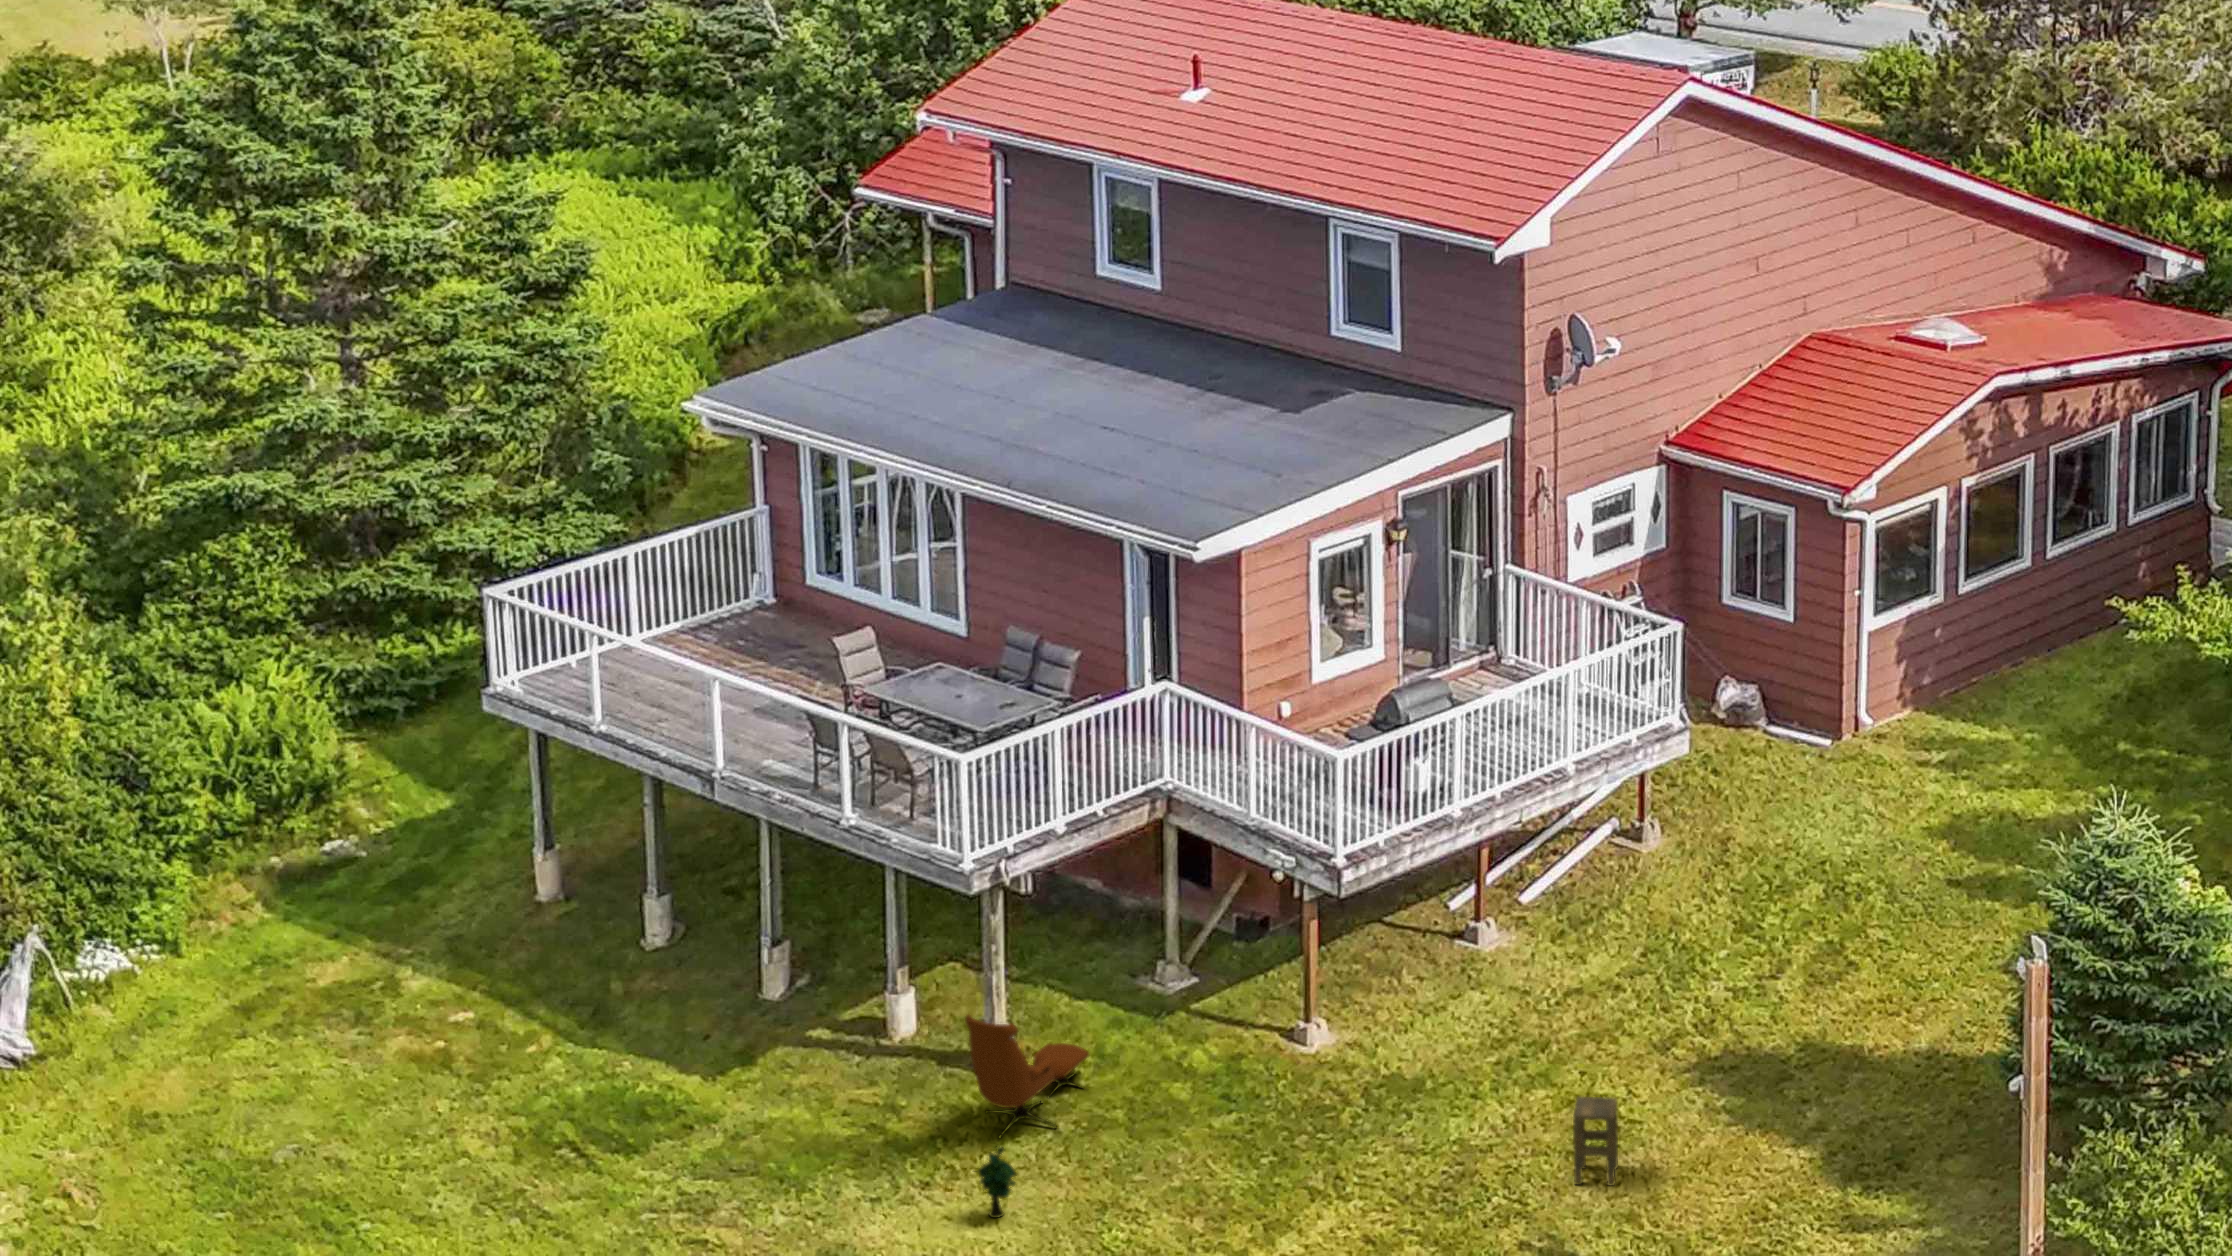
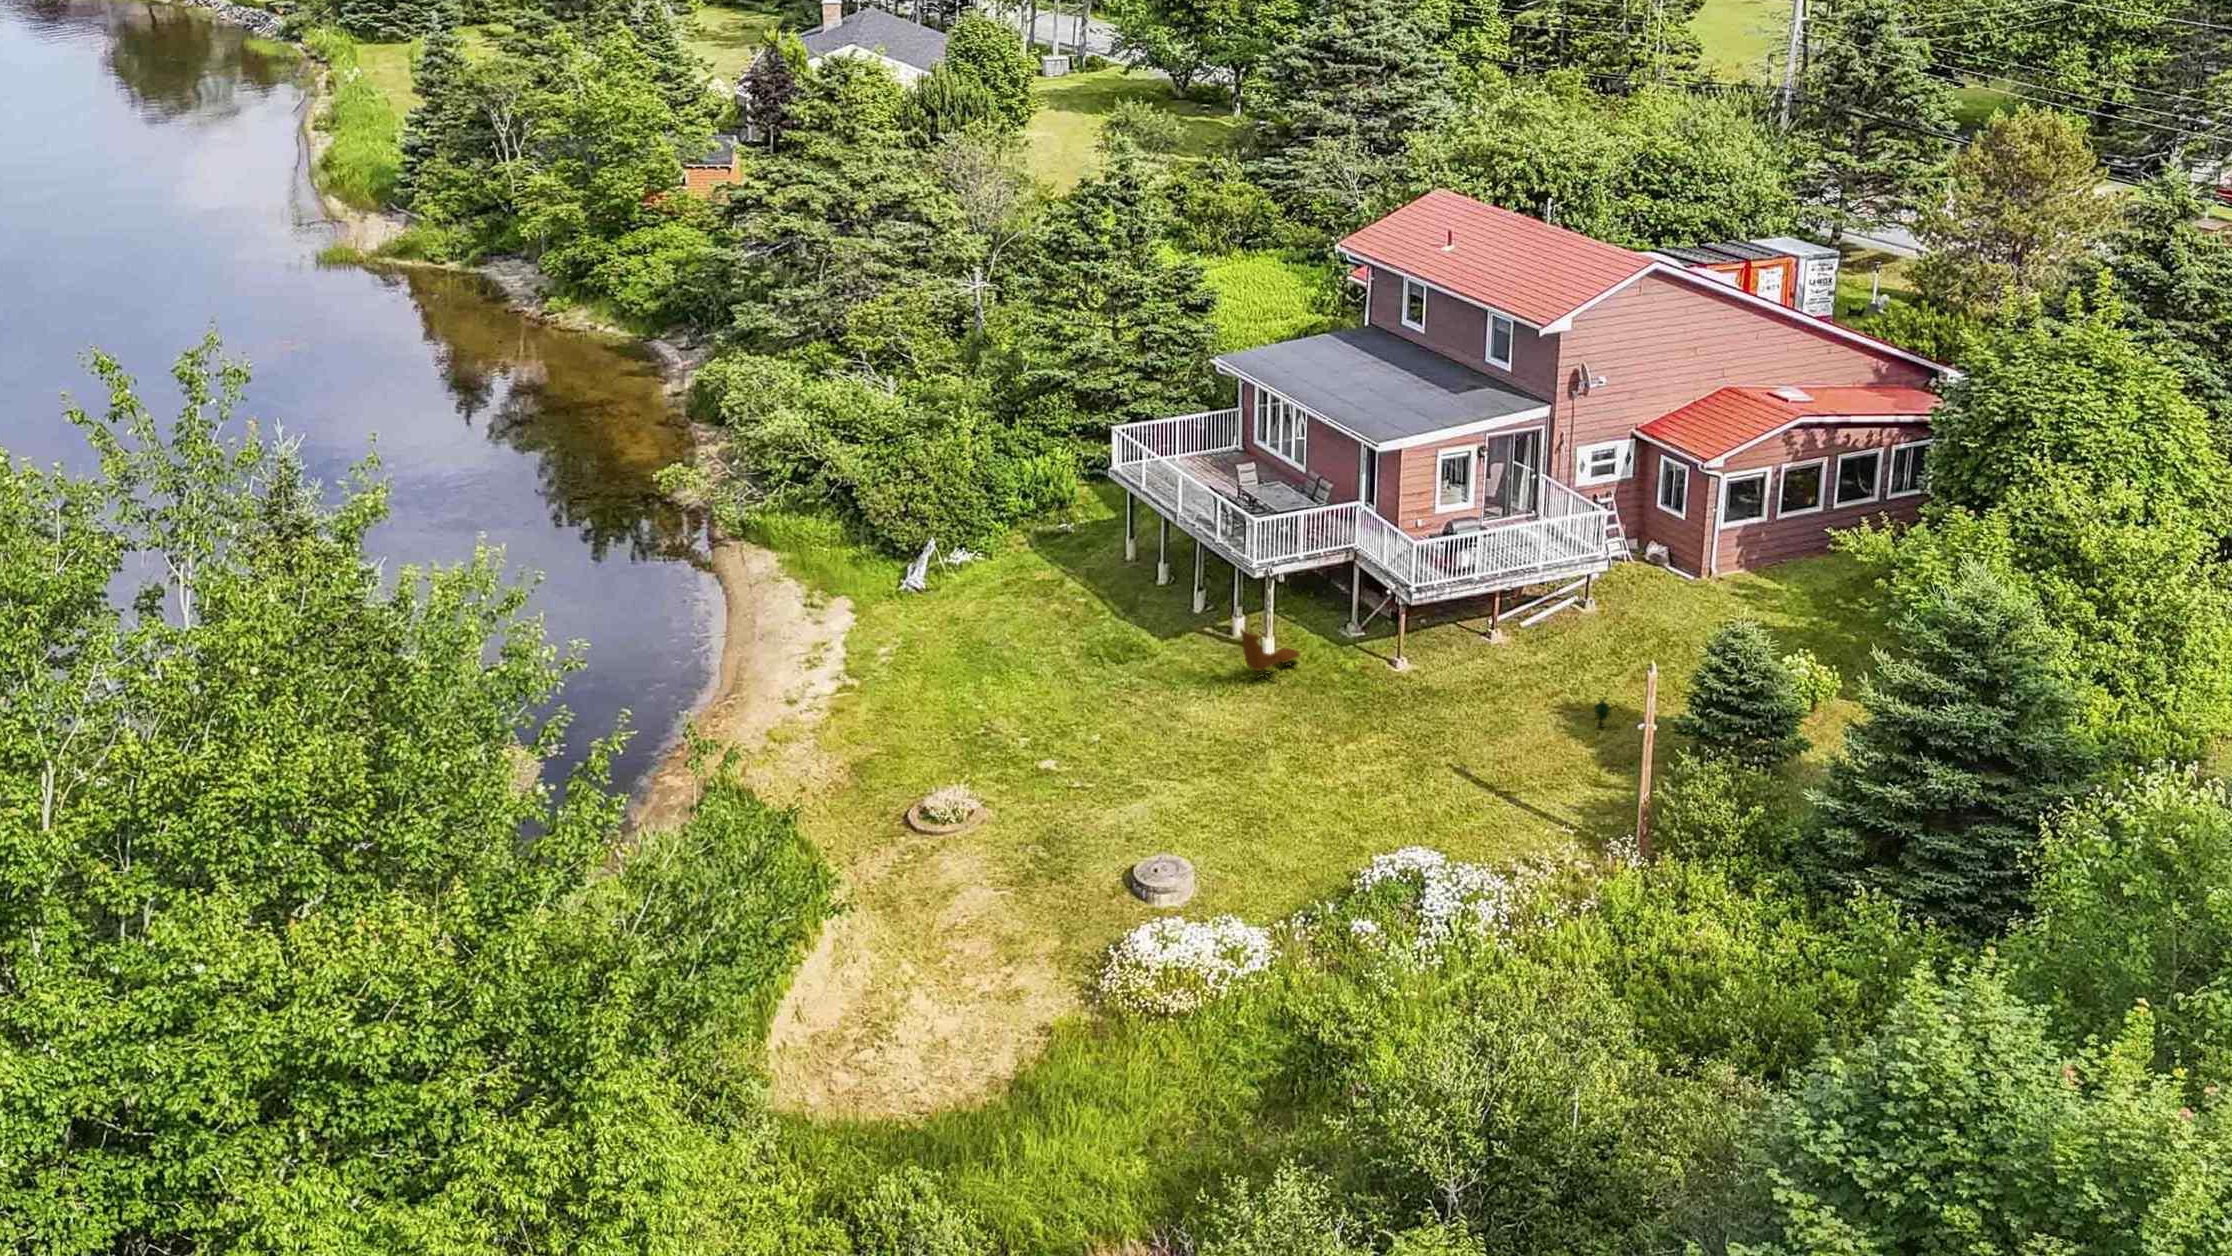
side table: present [1573,1097,1618,1186] -> none [1477,709,1502,752]
decorative plant: present [976,1146,1017,1218] -> present [1594,697,1611,728]

